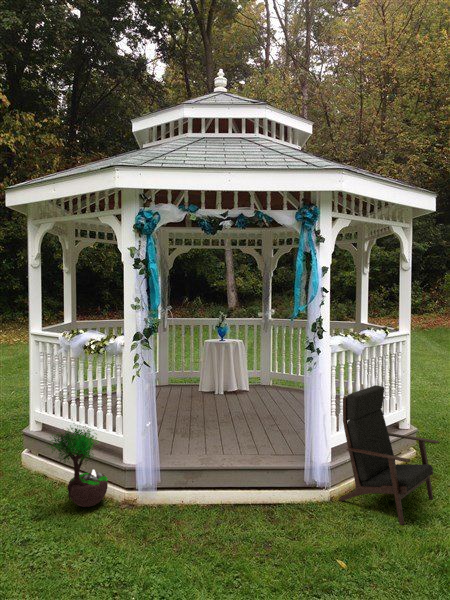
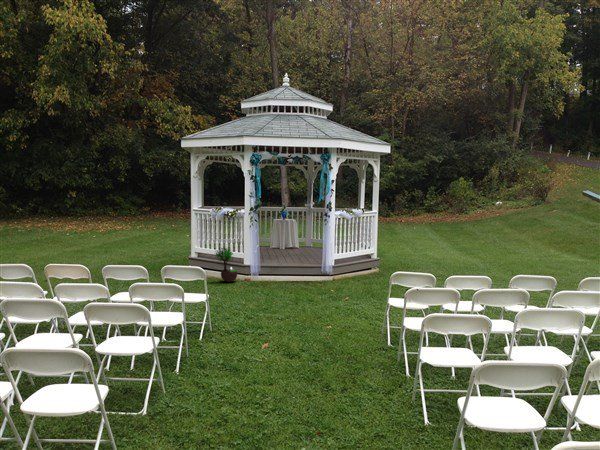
lounge chair: present [339,385,439,525] -> none [337,234,381,286]

